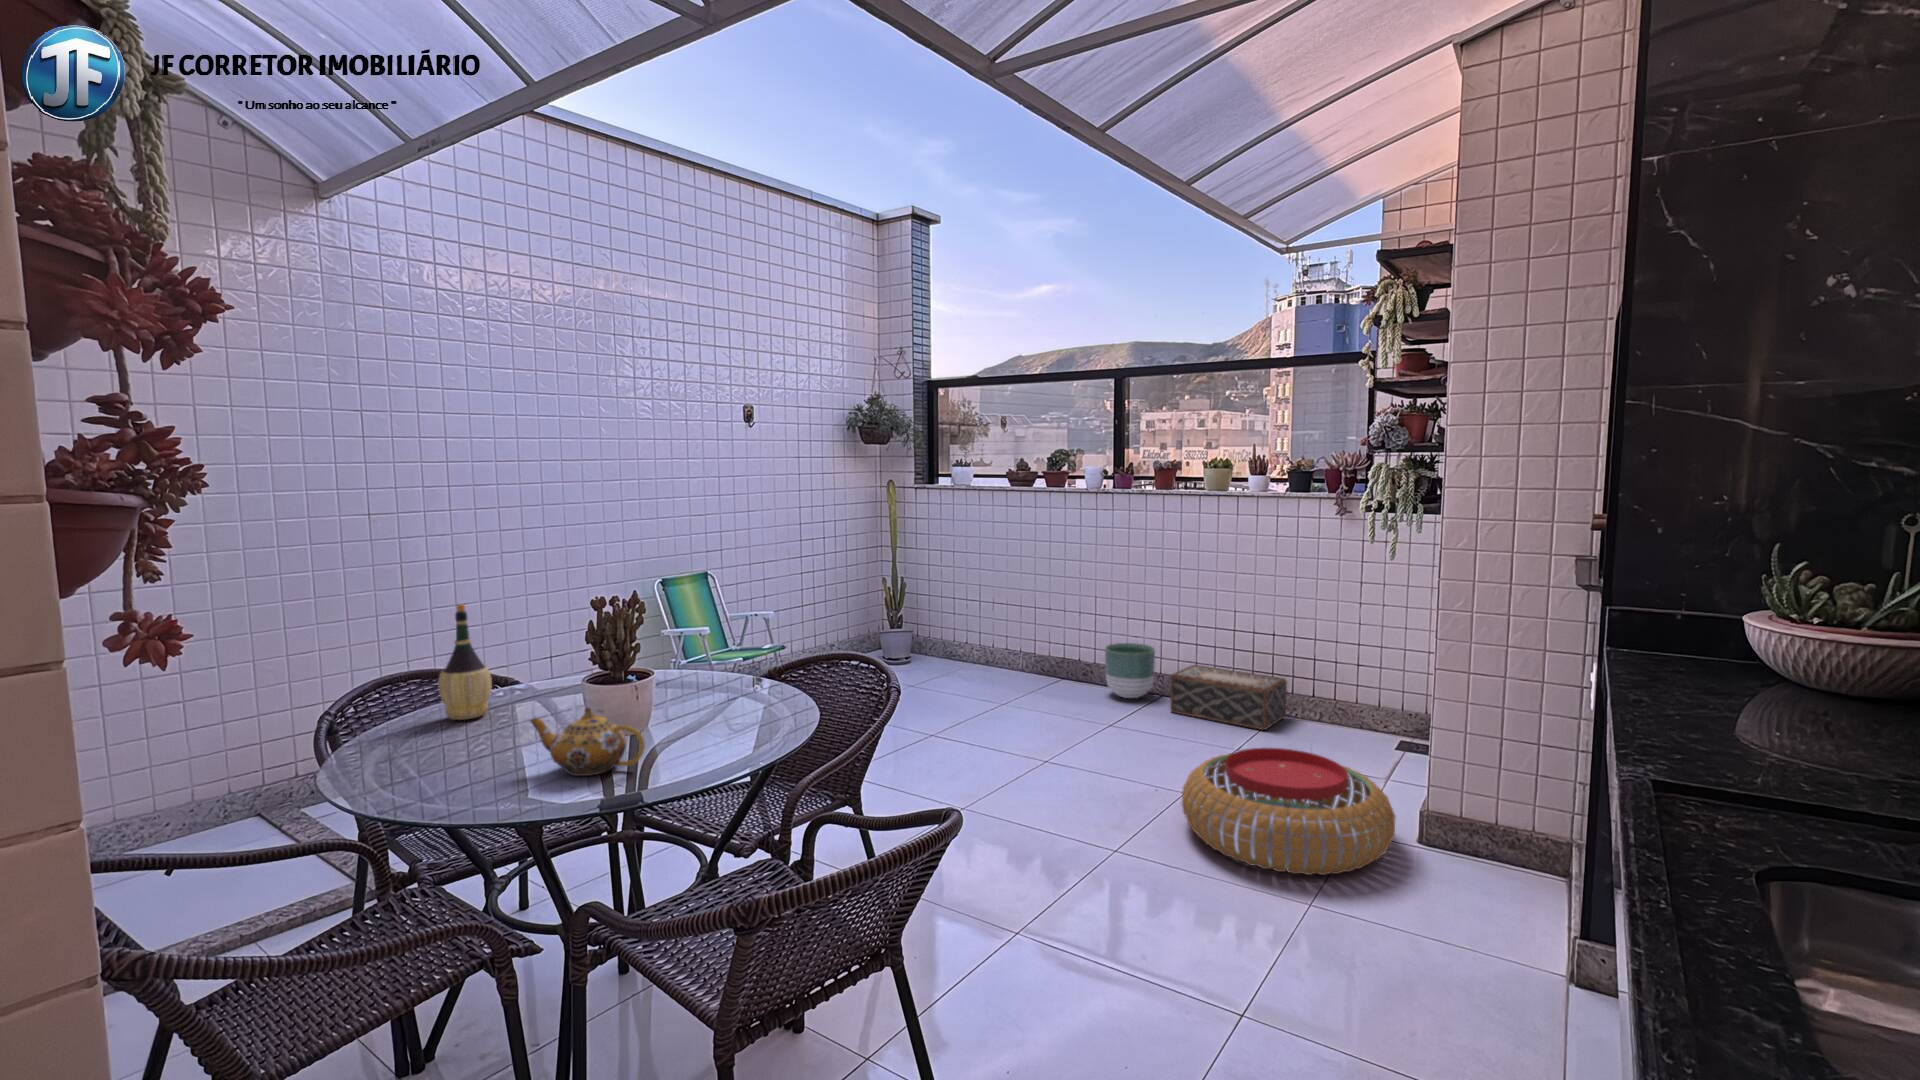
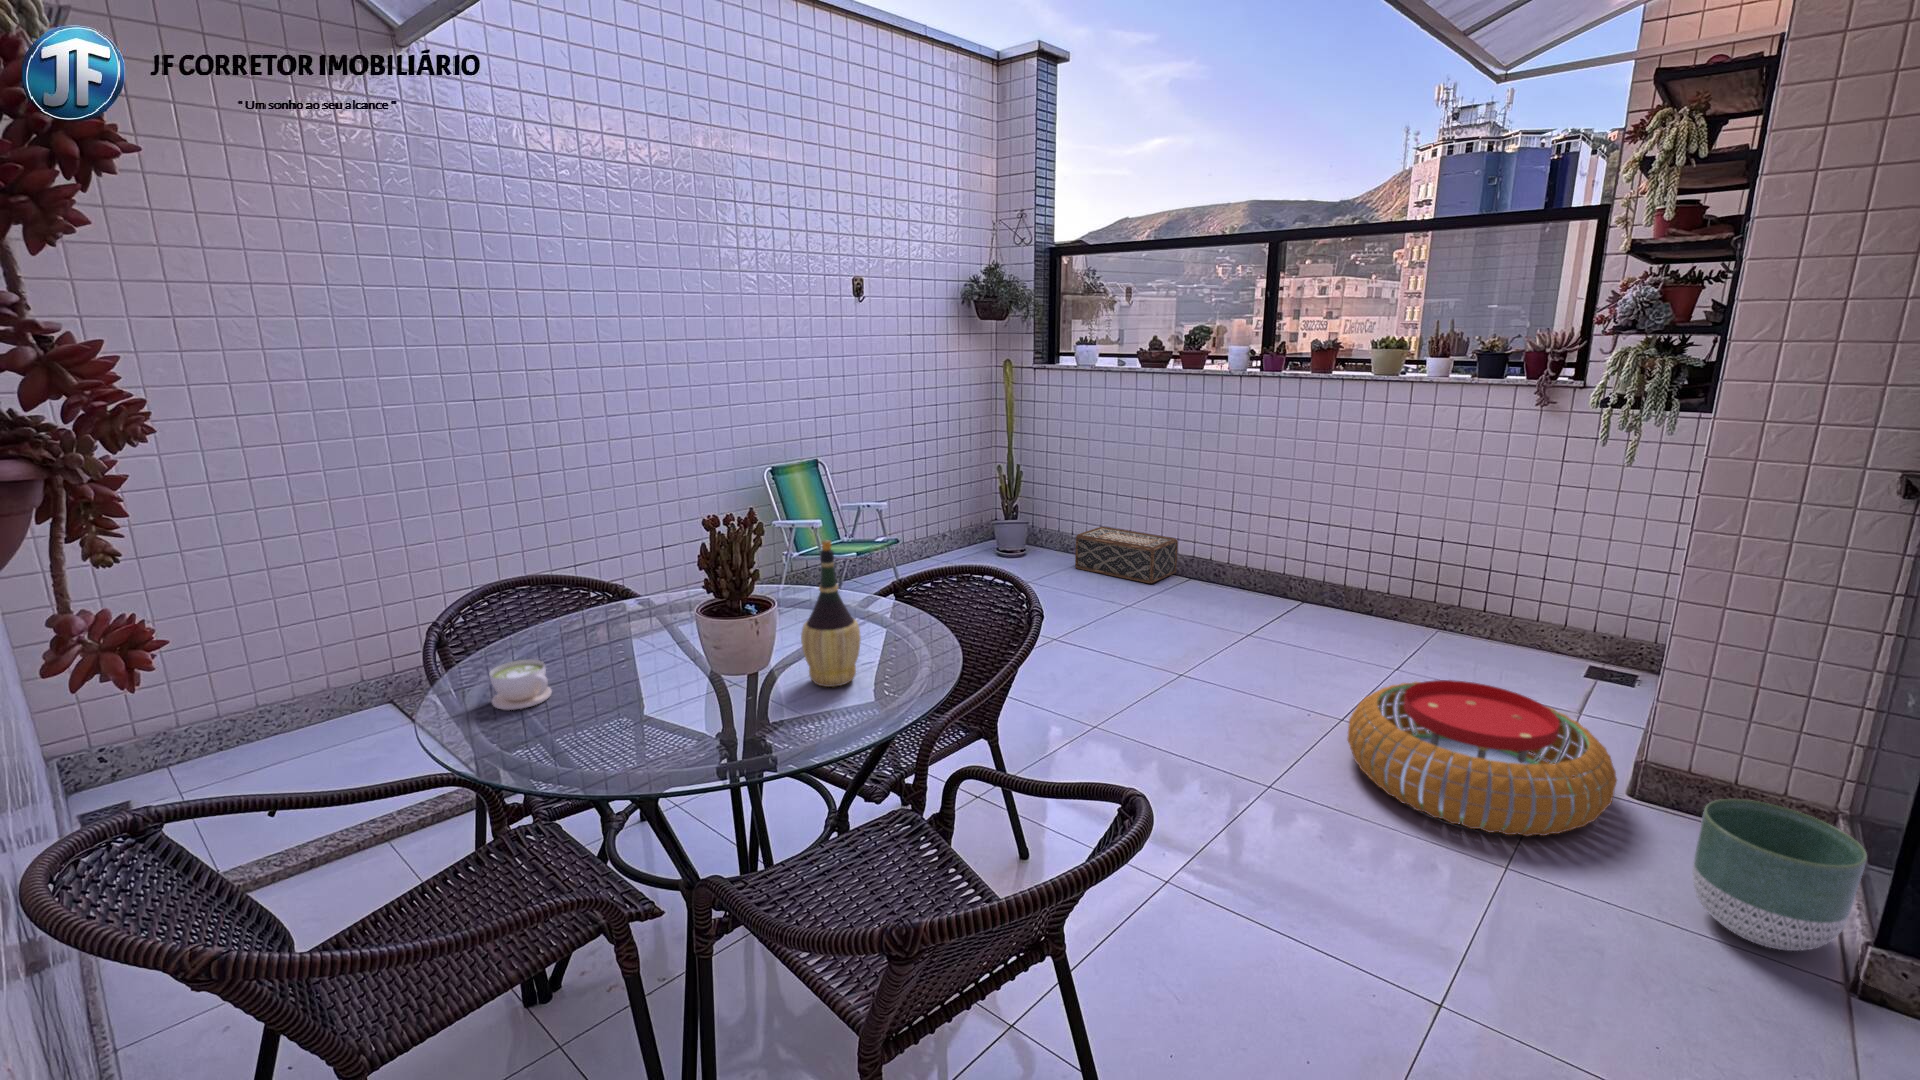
wine bottle: present [438,604,492,720] -> present [801,540,861,687]
planter: present [1105,643,1155,698] -> present [1692,799,1867,951]
woven basket: present [1170,665,1287,730] -> present [1075,527,1178,583]
teapot: present [530,708,645,776] -> none [637,649,766,728]
coffee cup: none [391,728,448,771] -> present [490,660,552,710]

